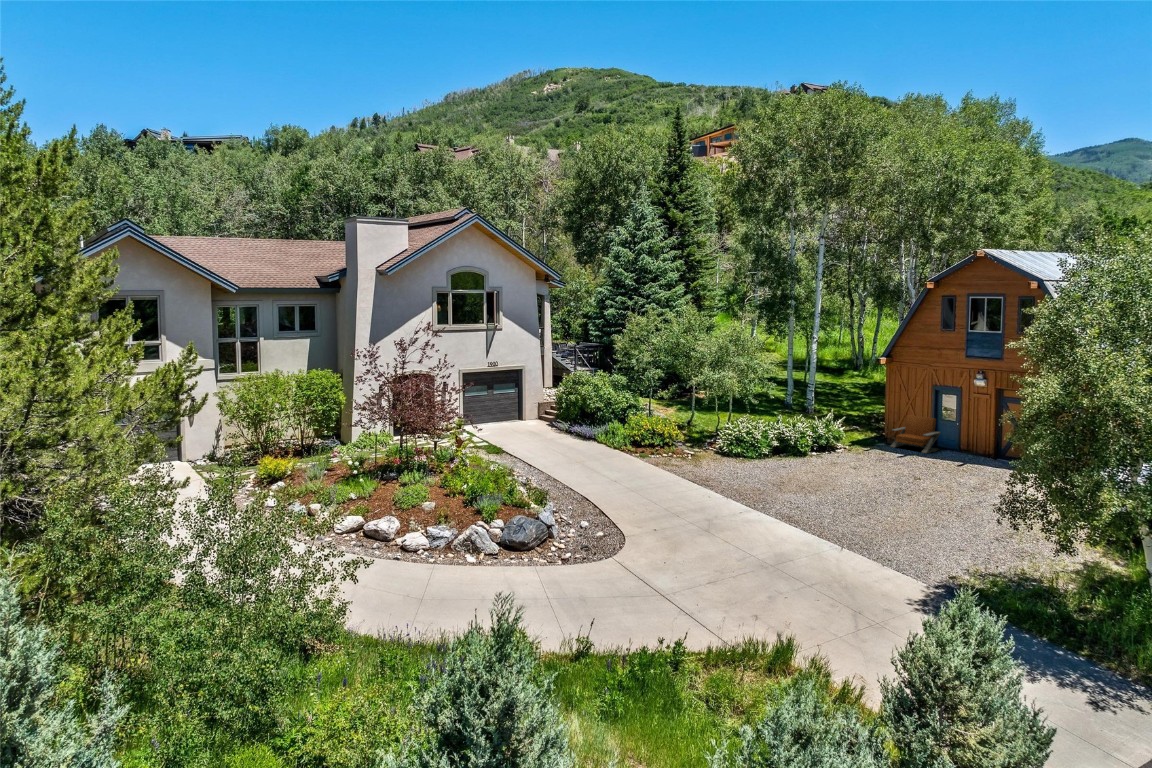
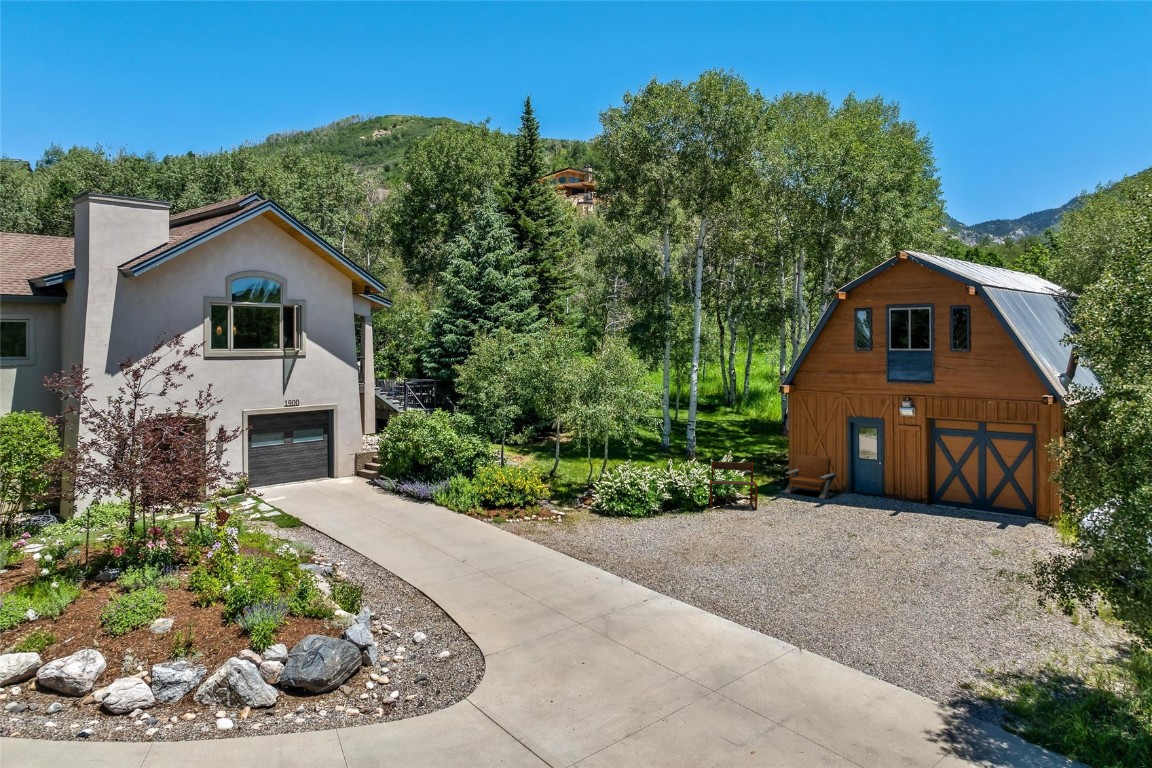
bench: none [817,417,861,459] -> present [709,461,758,510]

